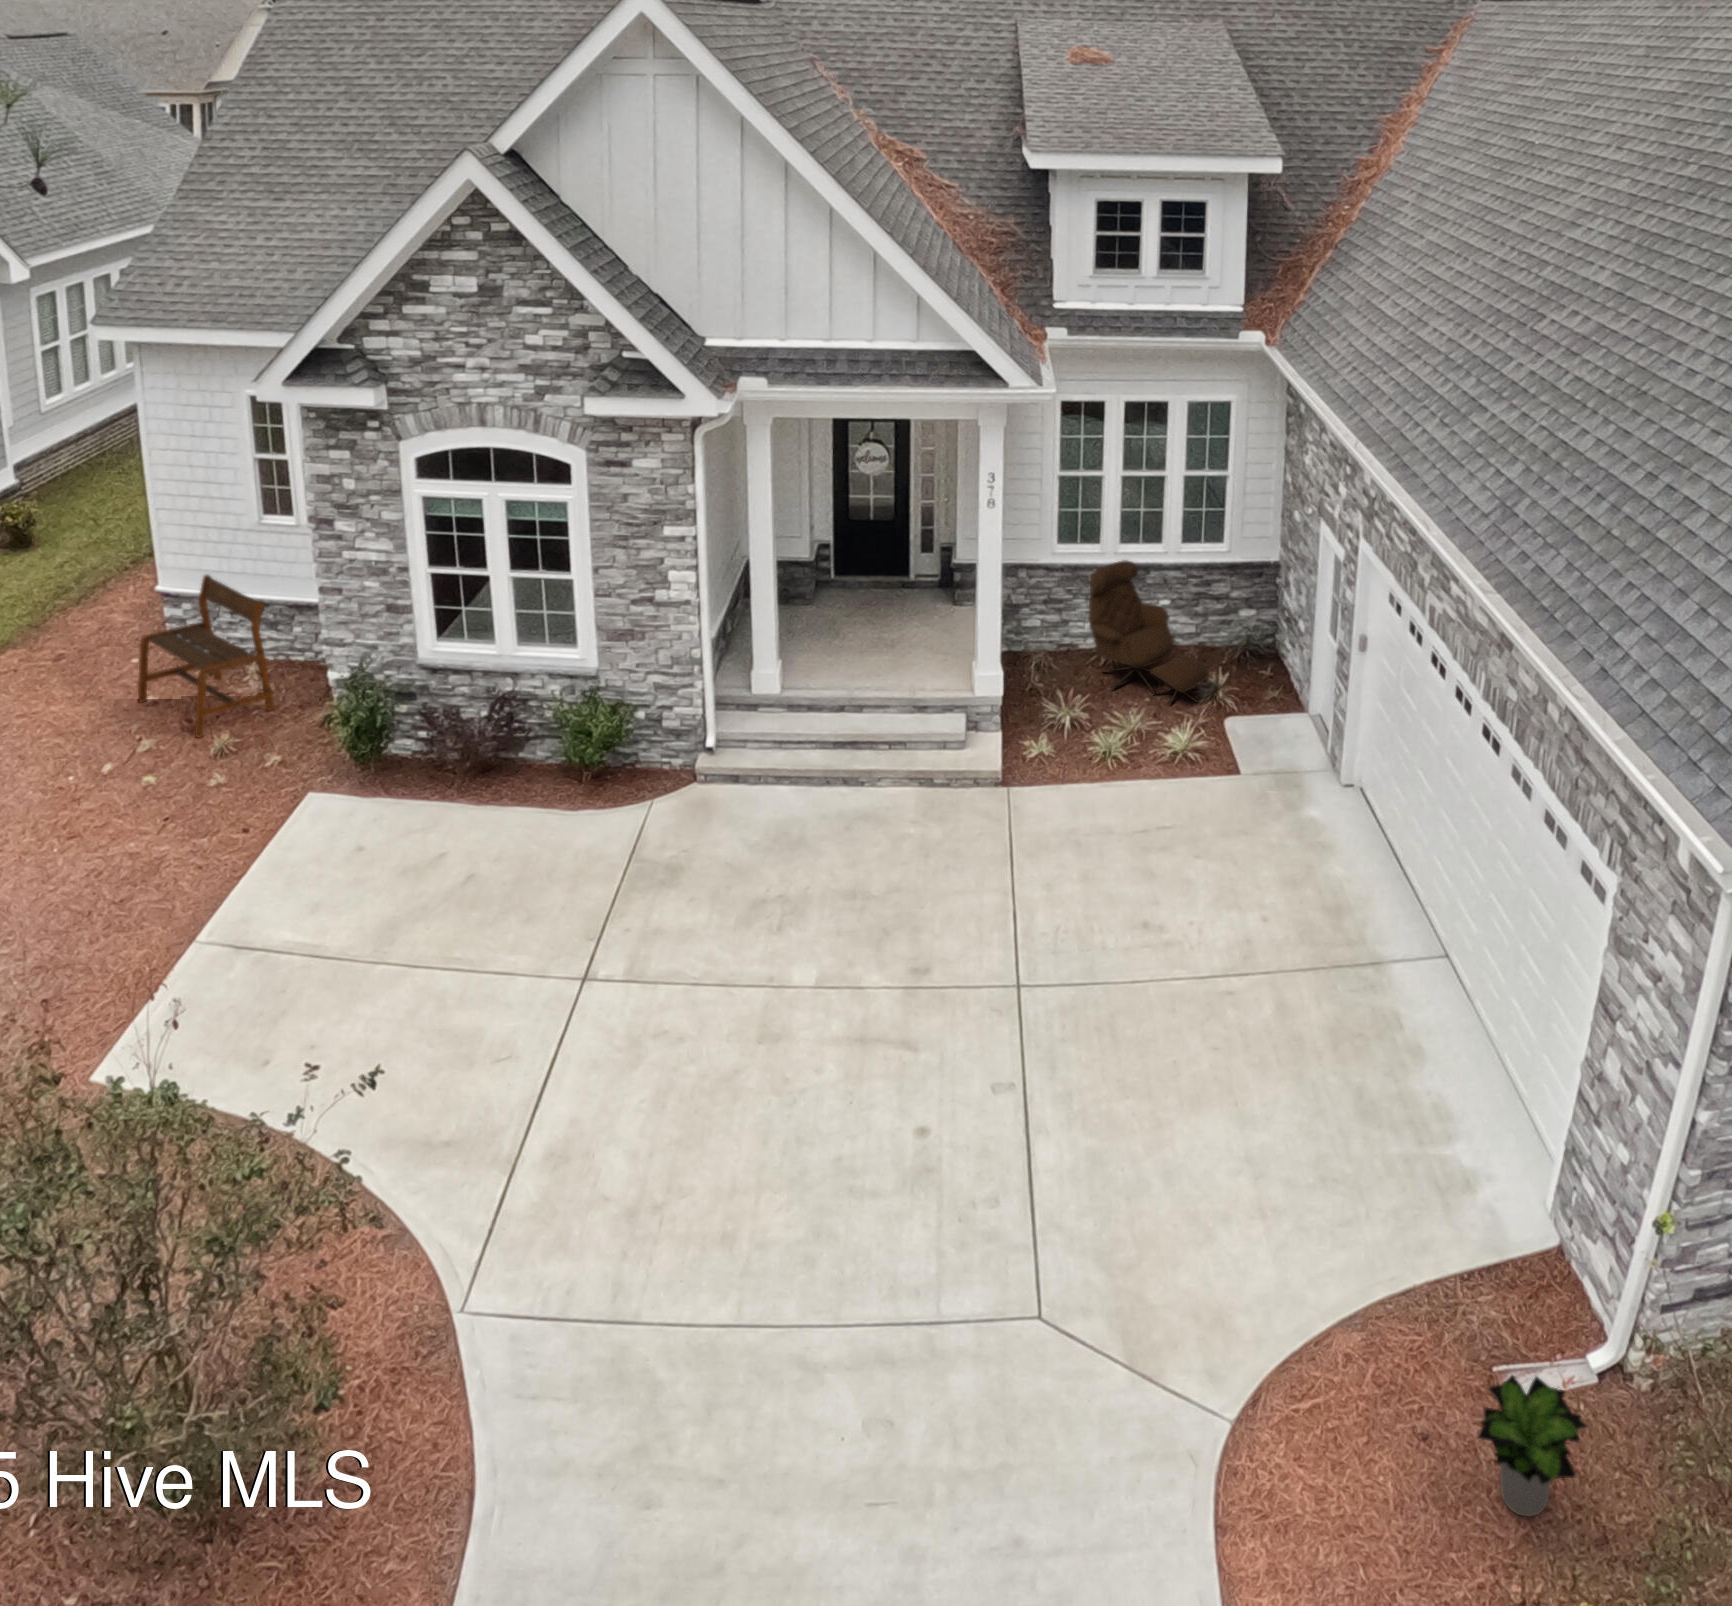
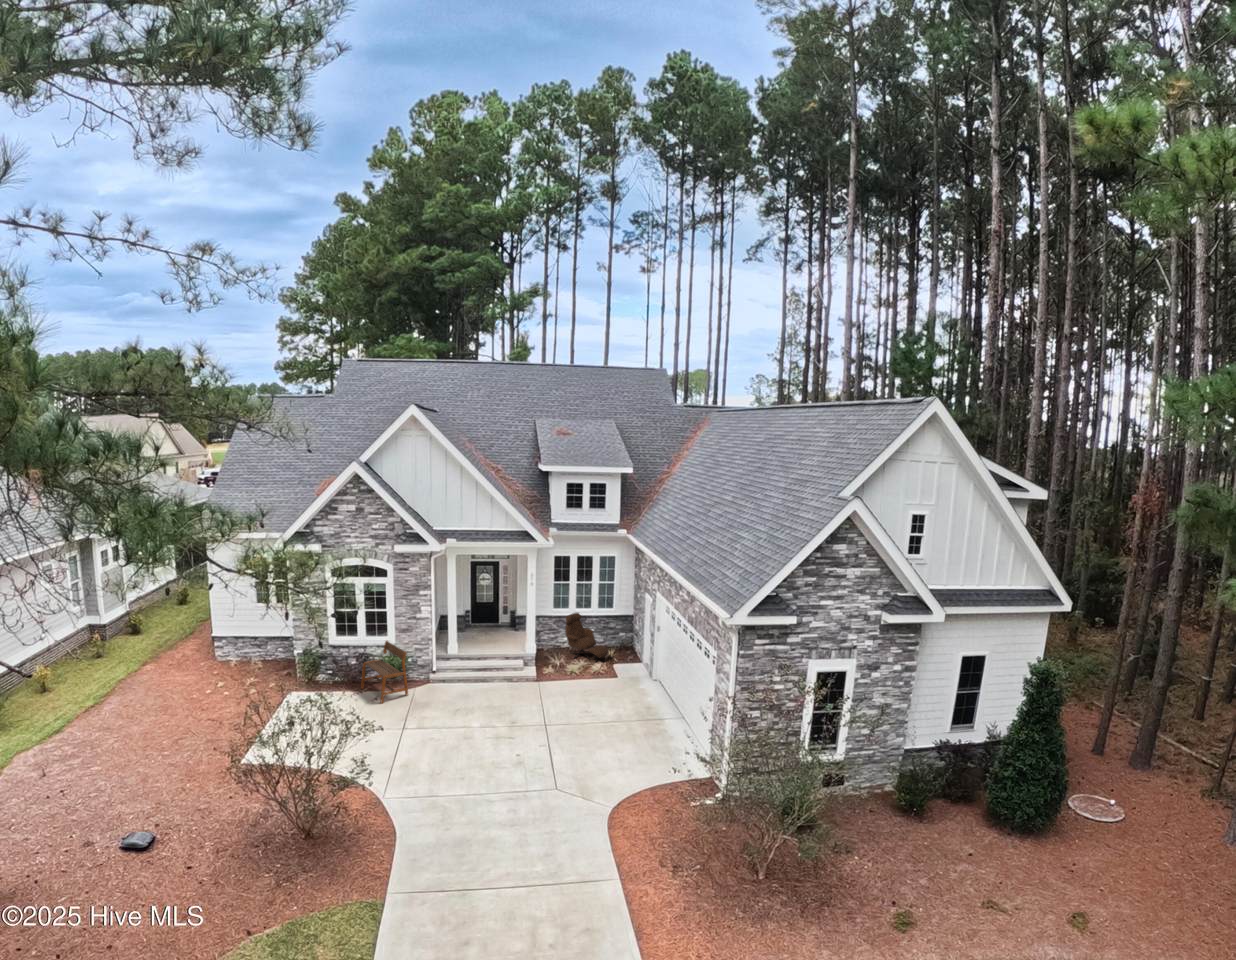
bench: present [138,575,275,738] -> present [361,641,408,704]
potted plant: present [1478,1375,1587,1516] -> none [716,839,755,884]

